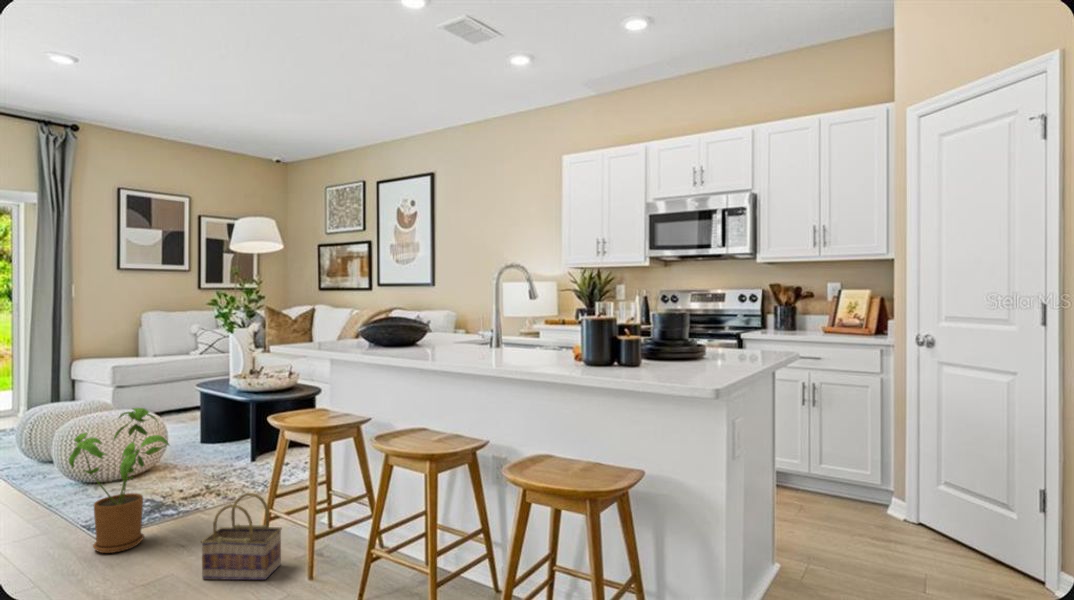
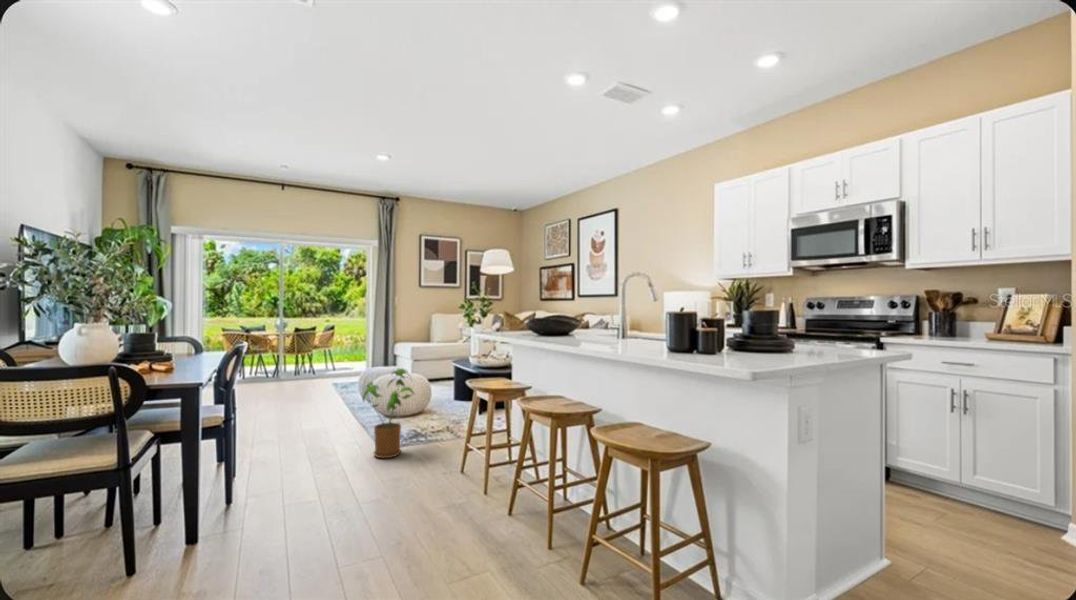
basket: present [201,493,282,580] -> none [422,430,471,491]

